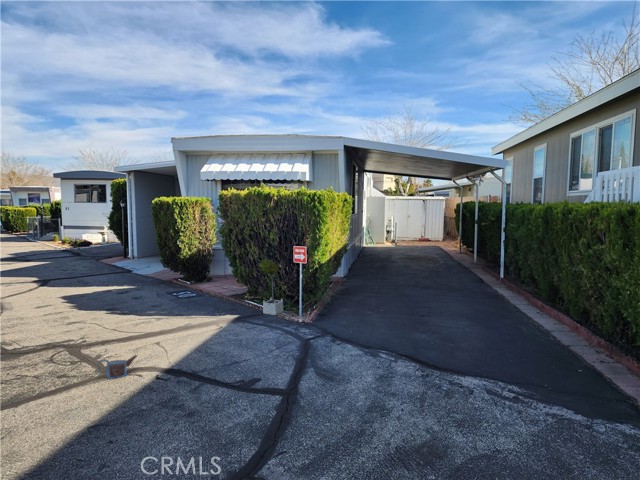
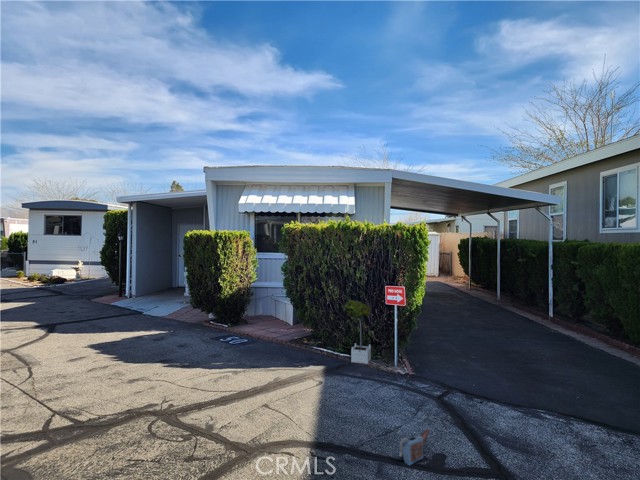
watering can: present [98,355,137,379] -> present [399,429,429,465]

